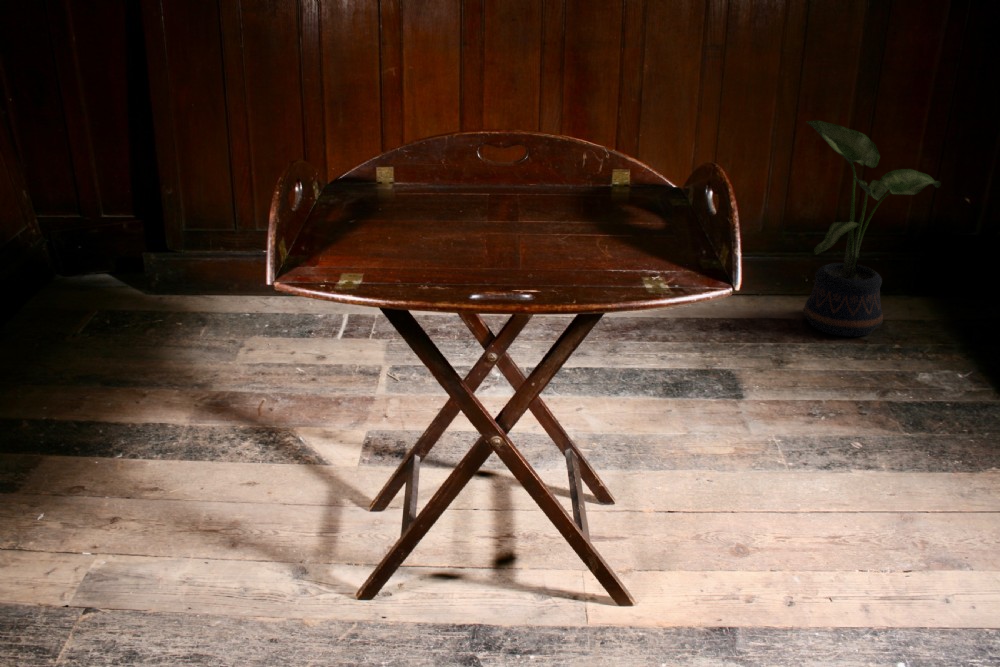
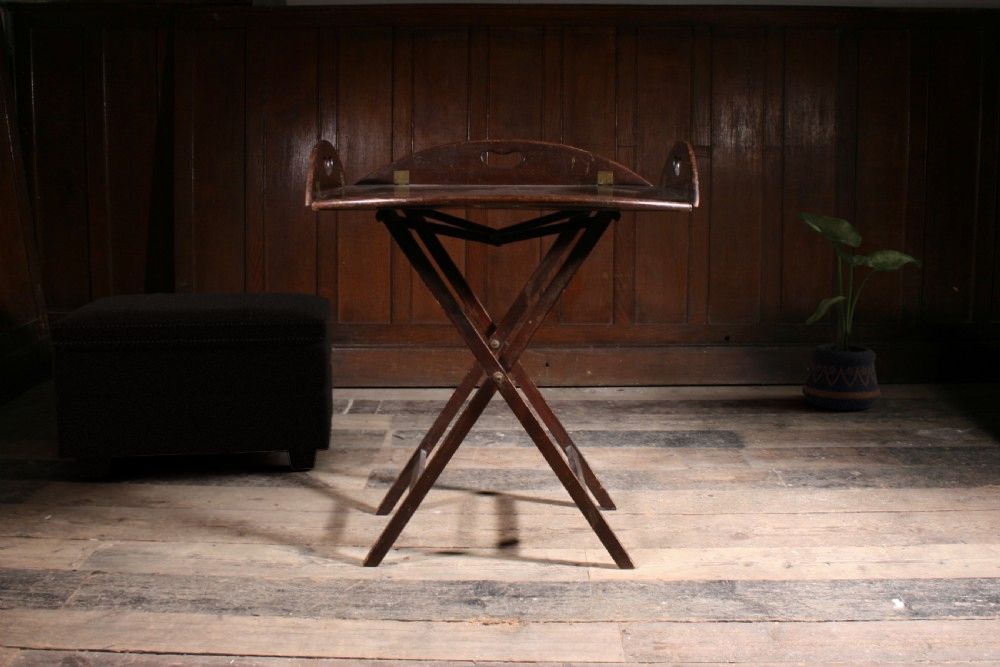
footstool: none [20,233,326,448] -> present [50,291,333,478]

